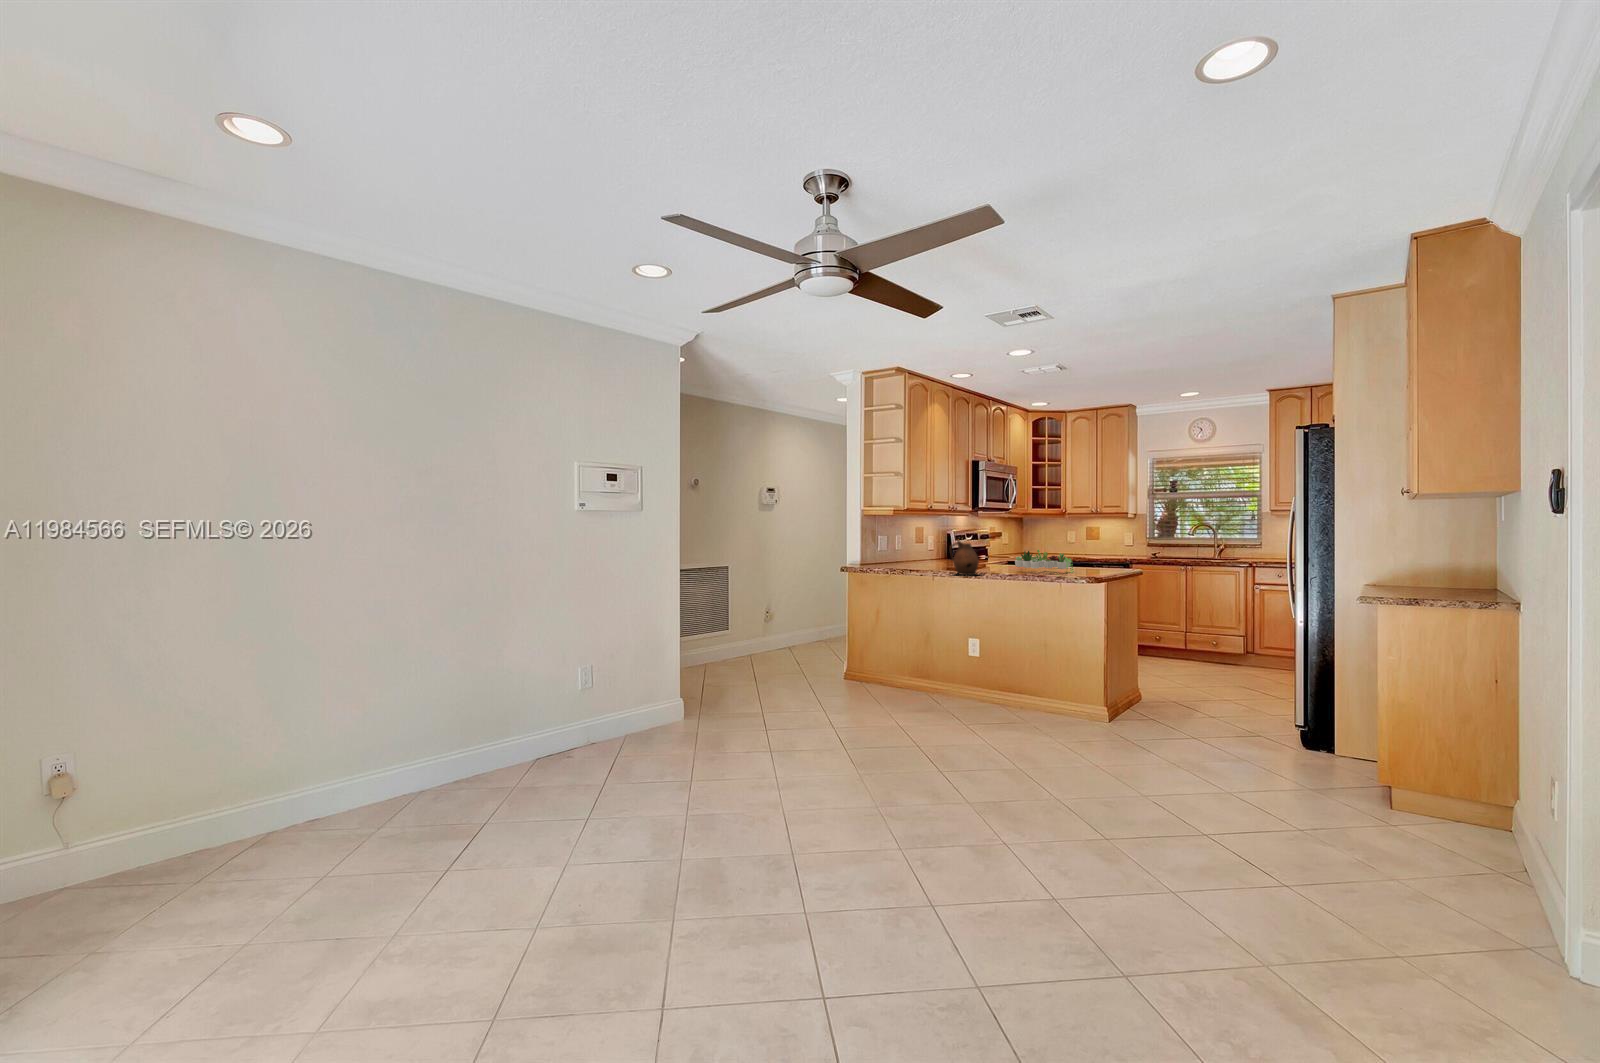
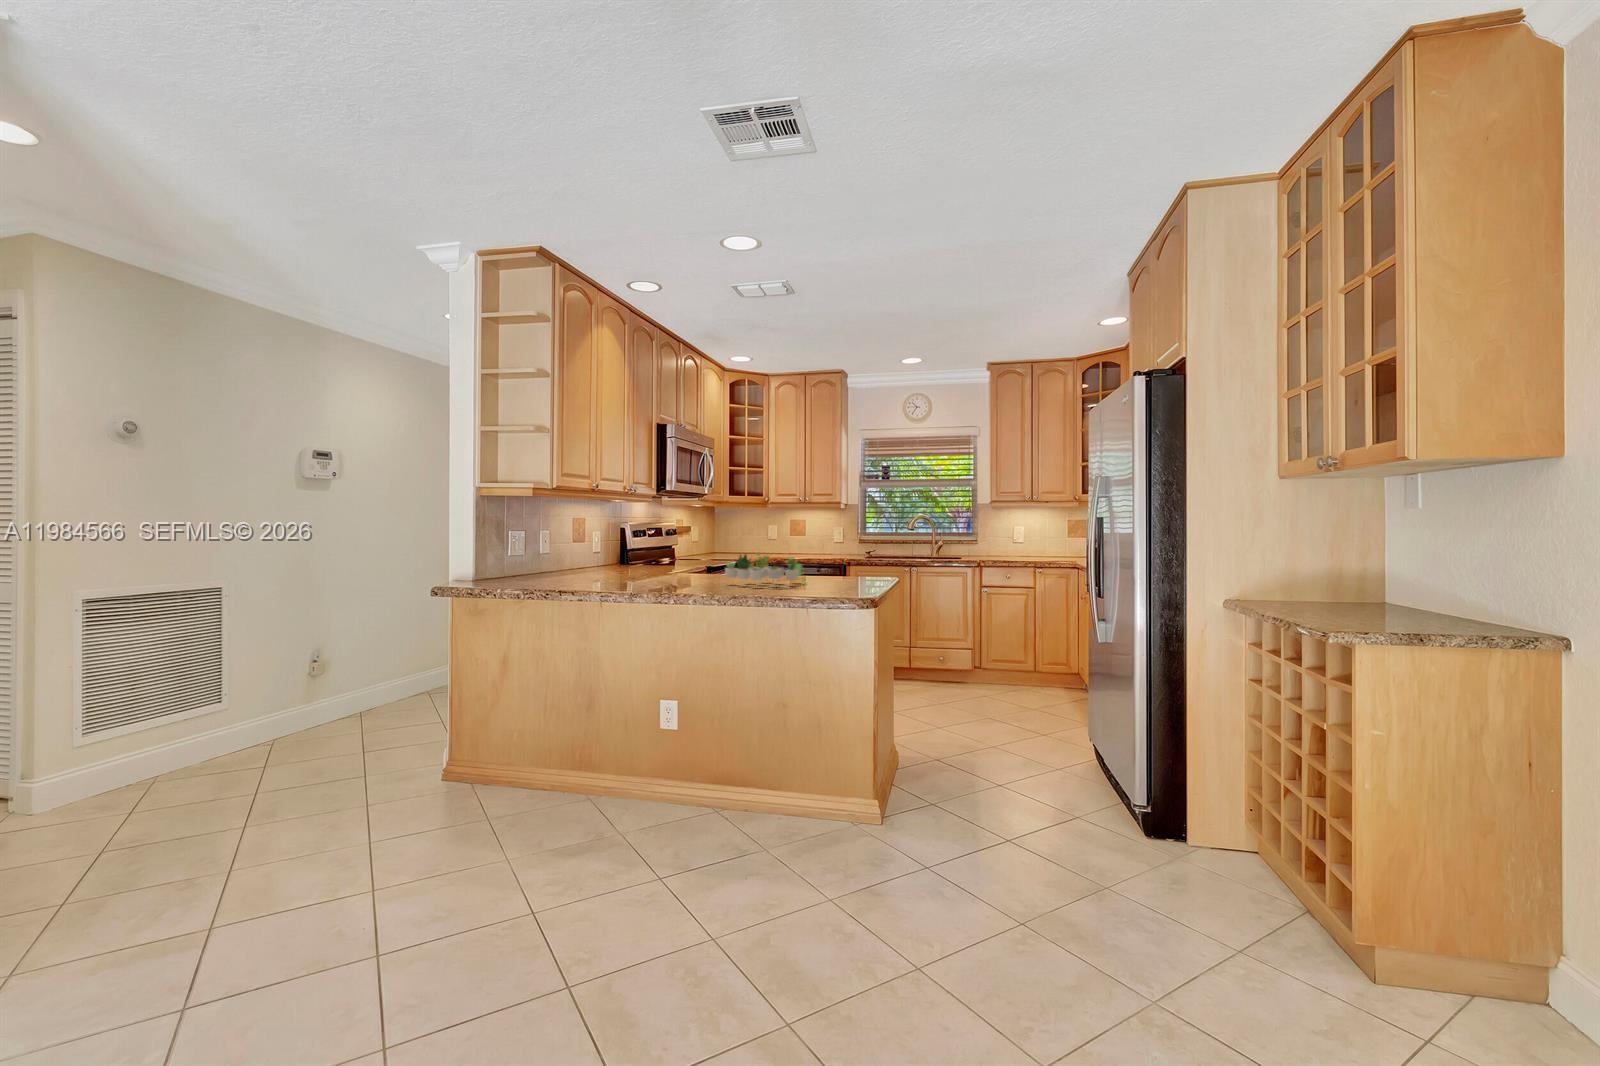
ceramic pitcher: present [950,540,979,575] -> none [629,537,686,597]

